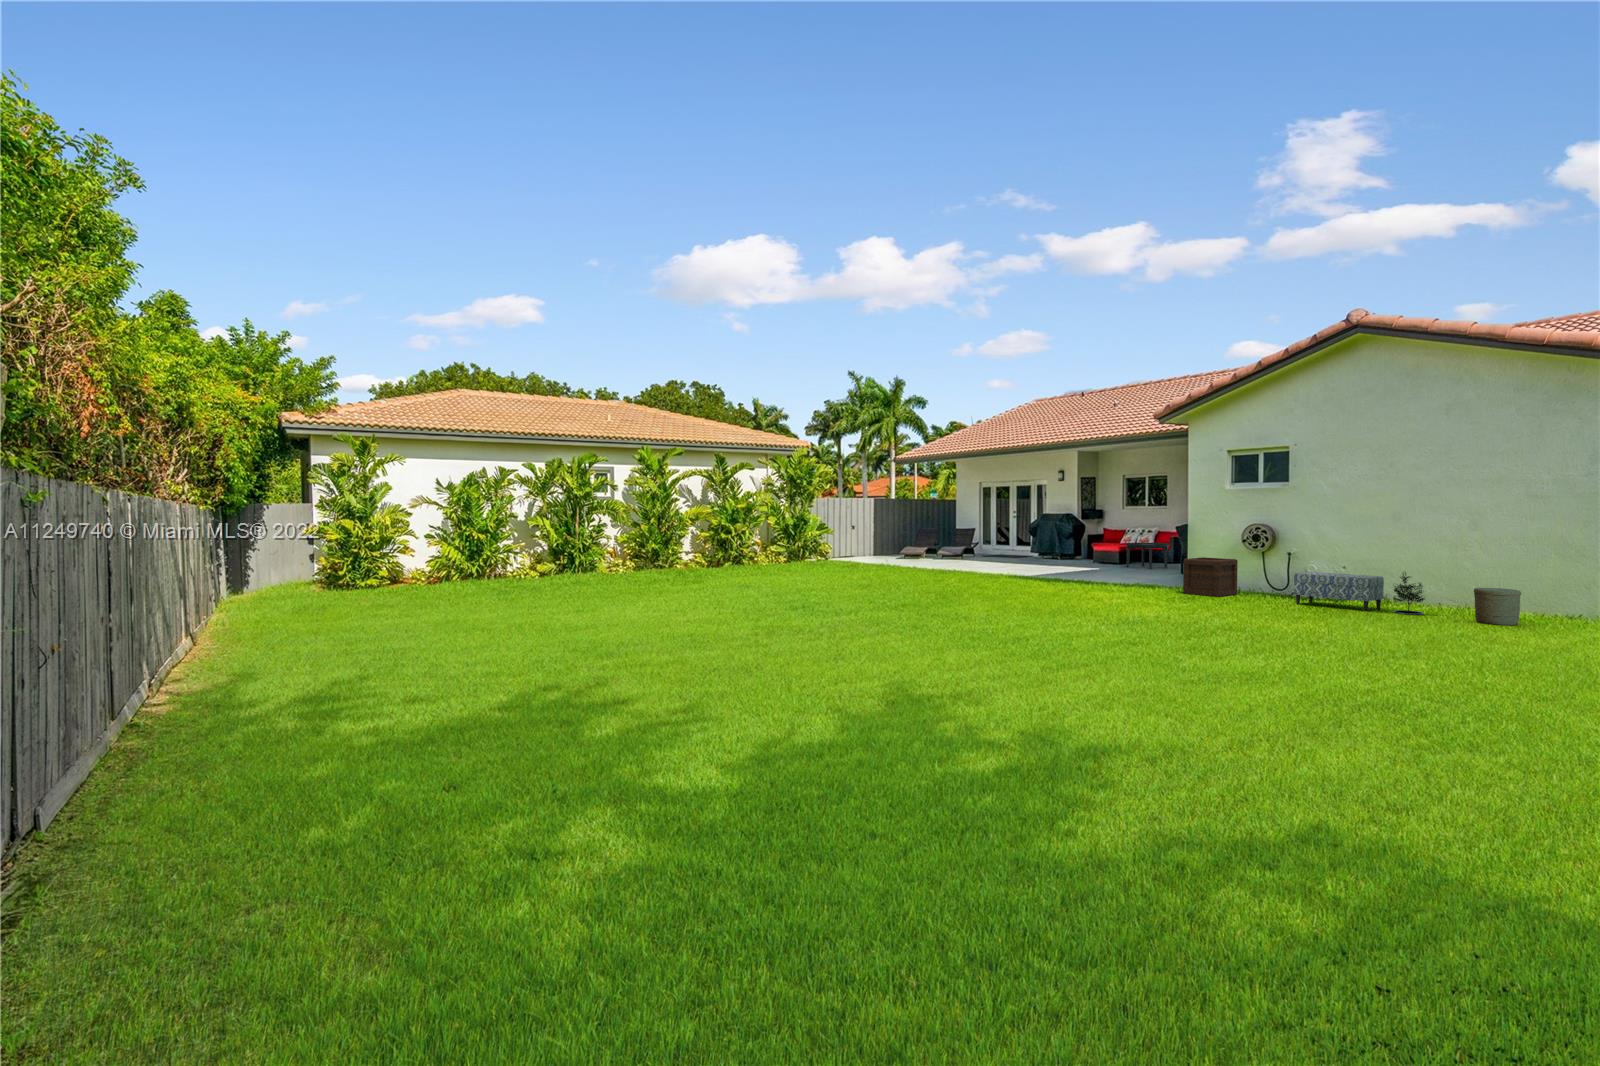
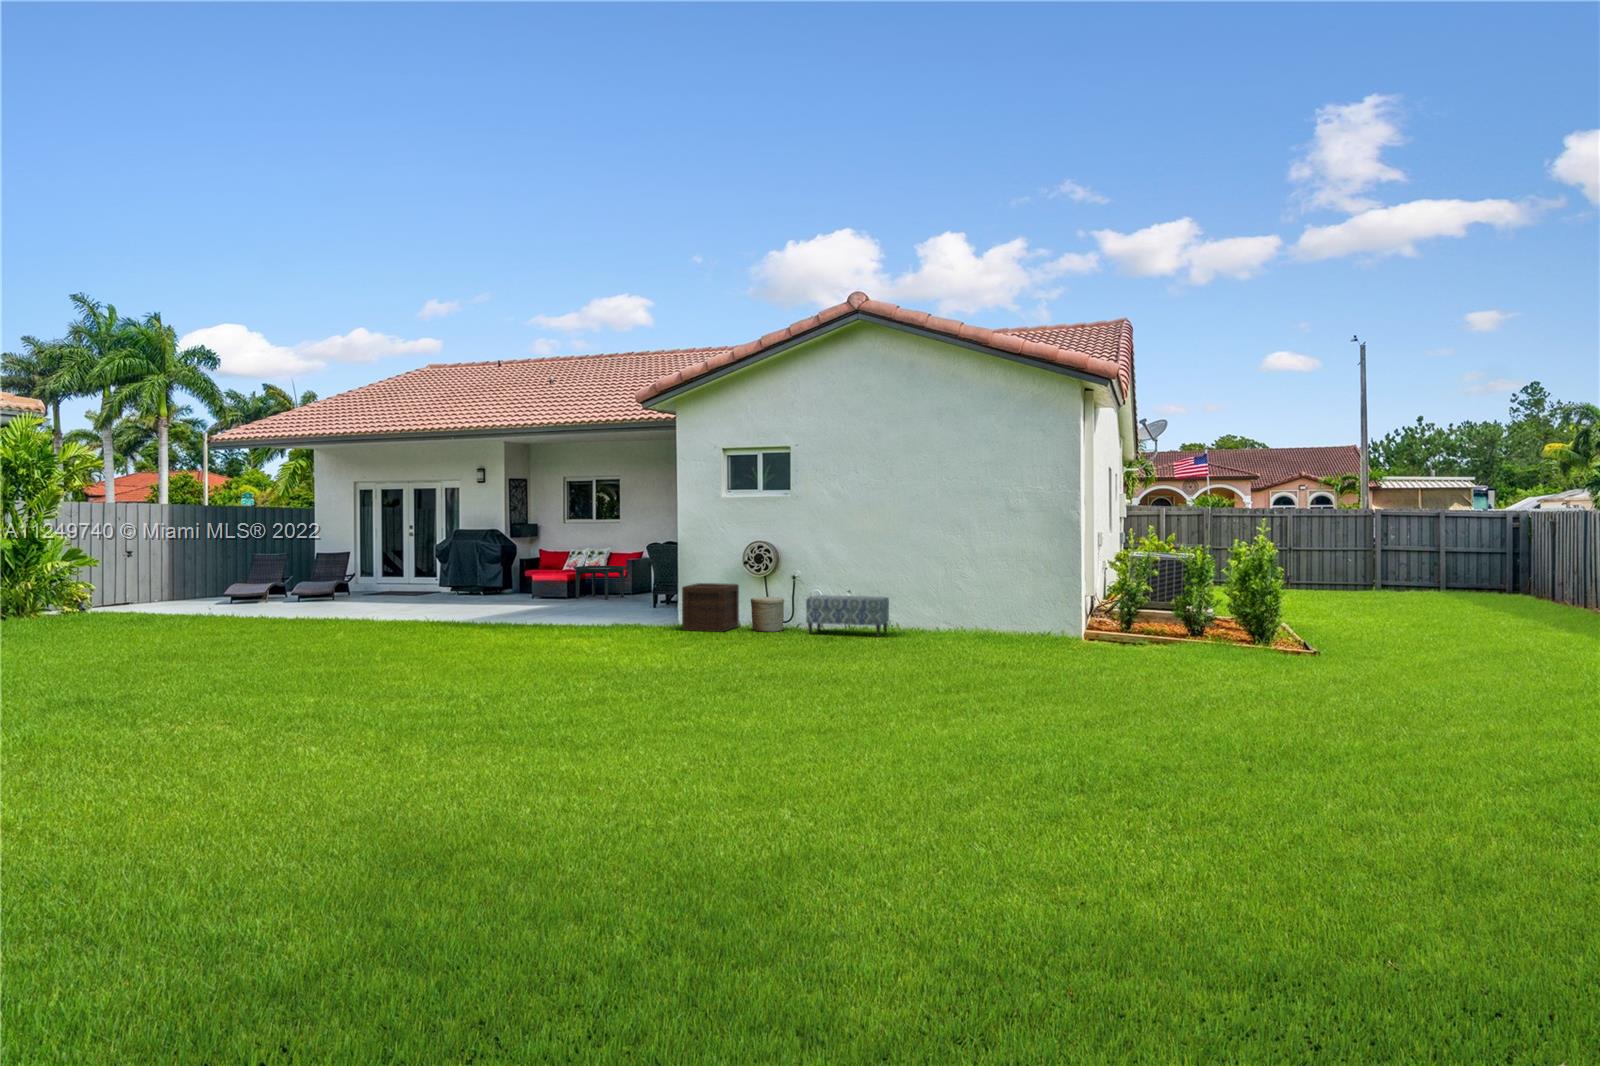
potted tree: present [1393,573,1425,615] -> none [900,590,930,638]
woven basket: present [1474,588,1521,625] -> present [751,597,784,632]

